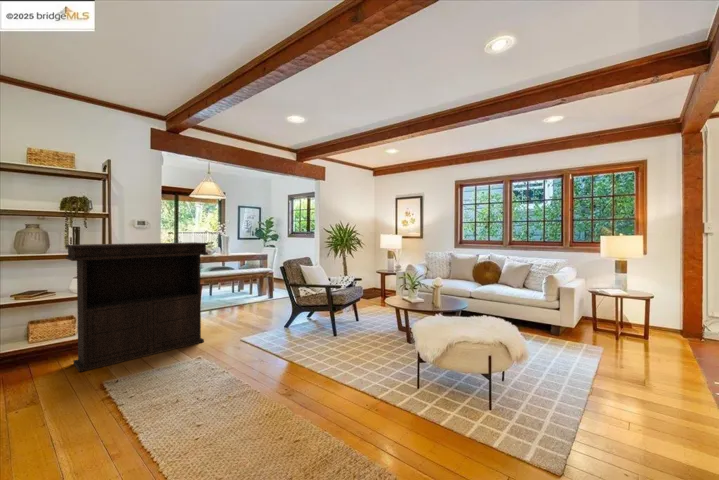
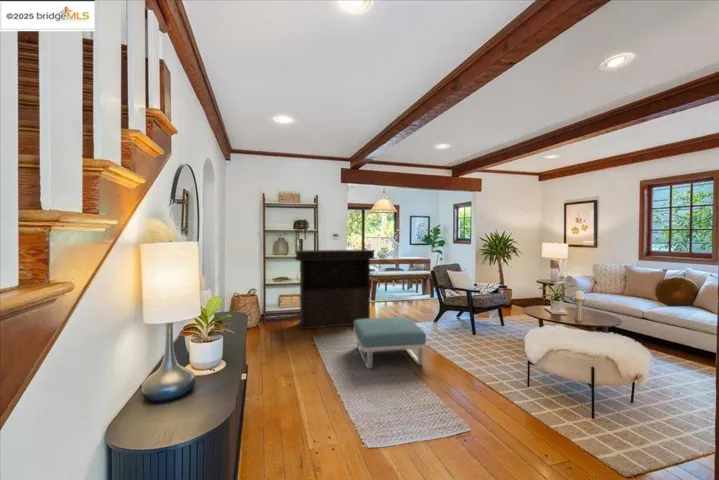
footstool: none [185,329,299,415] -> present [353,317,427,369]

